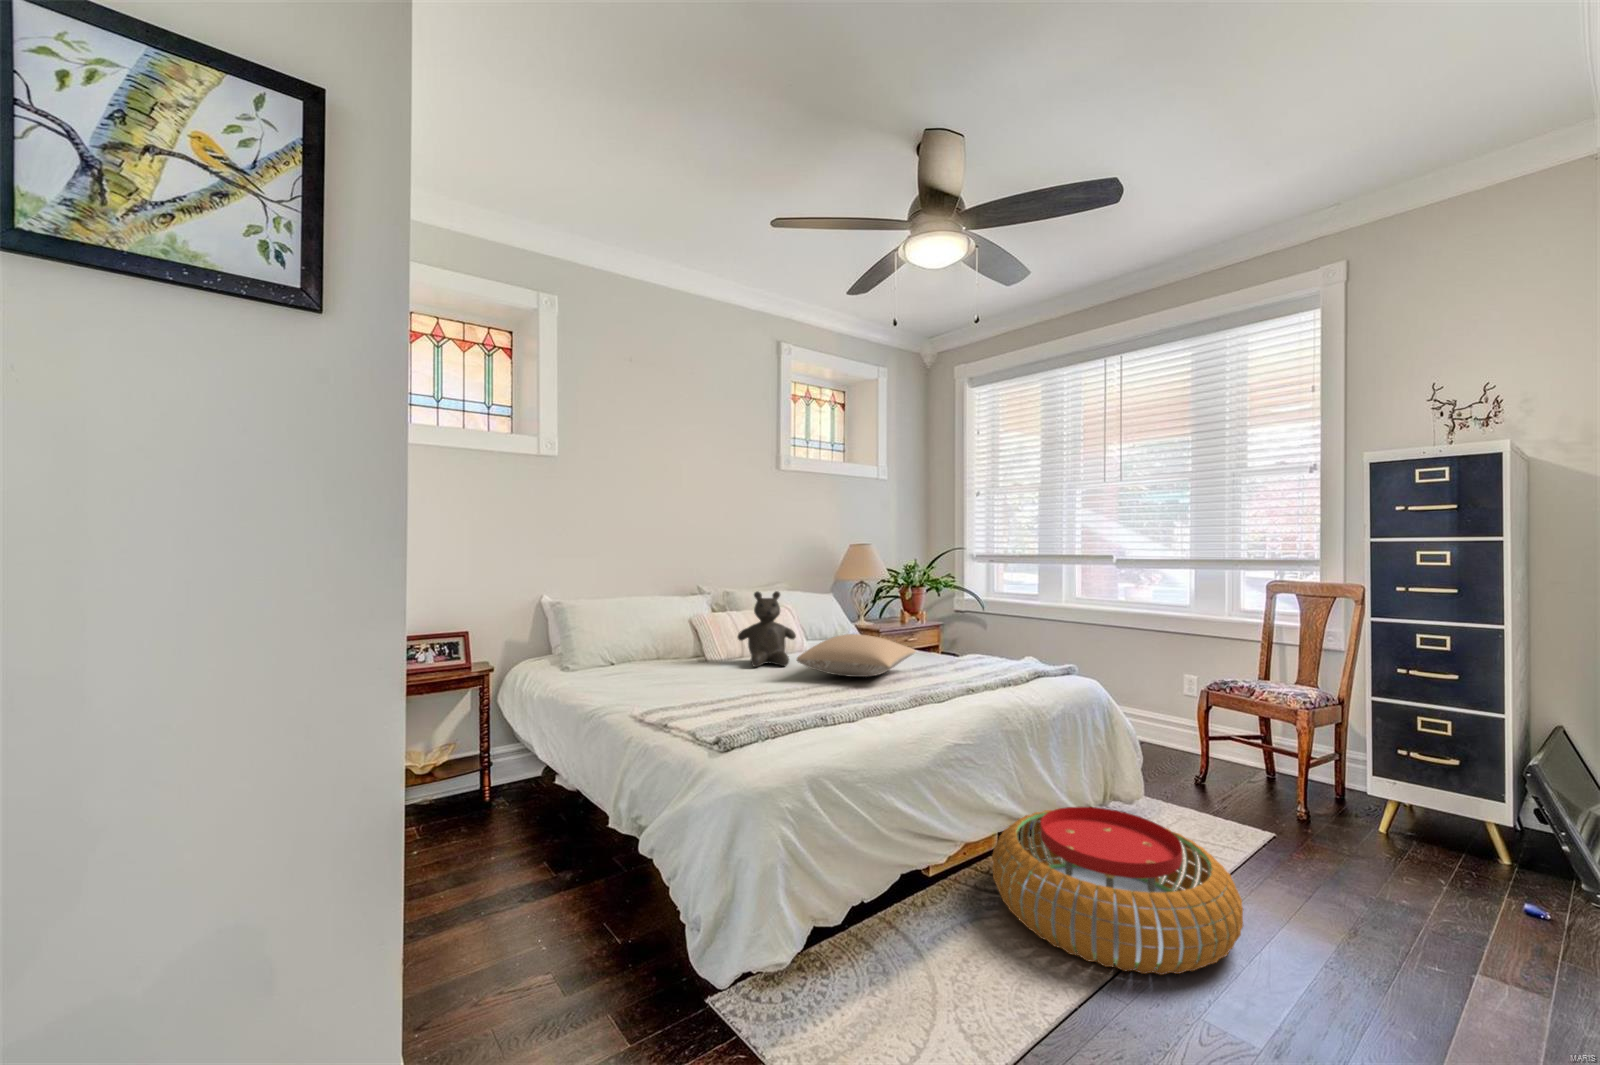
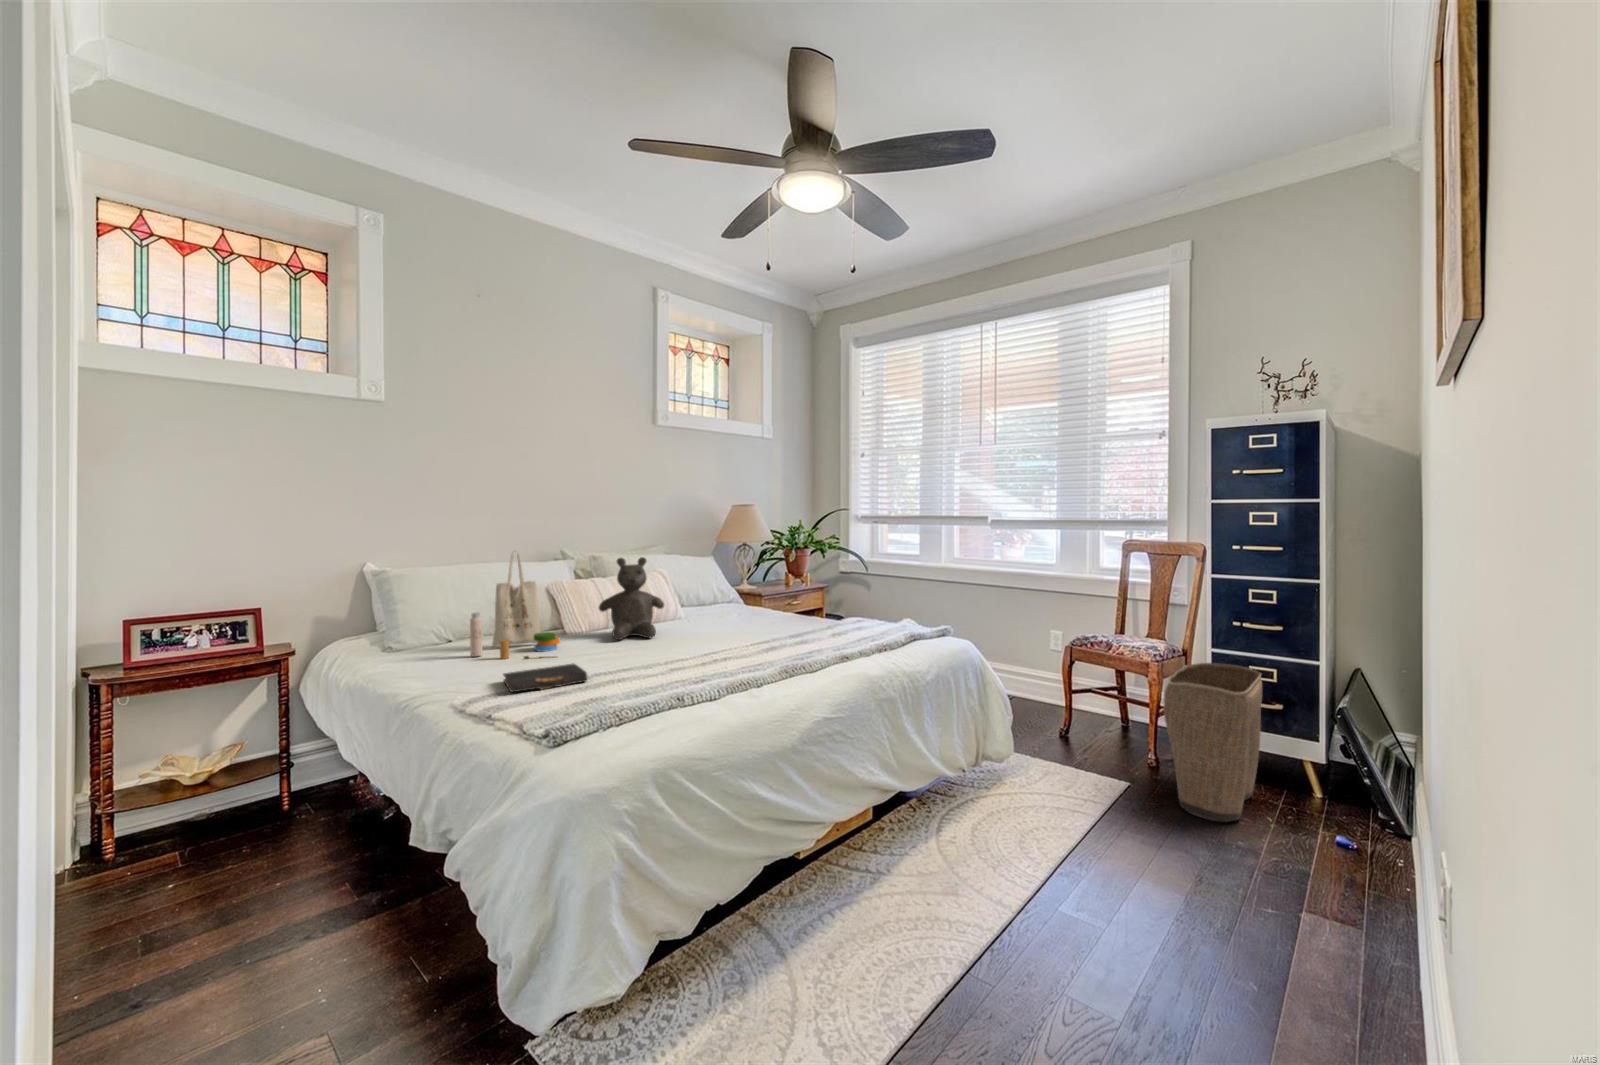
tote bag: none [632,584,707,680] -> present [470,552,560,659]
pillow: present [797,634,916,677] -> none [659,603,791,648]
book: none [666,684,738,706] -> present [503,664,587,692]
laundry basket: none [1312,711,1429,879] -> present [1163,663,1262,821]
pouf: present [992,807,1244,975] -> none [862,774,1105,950]

